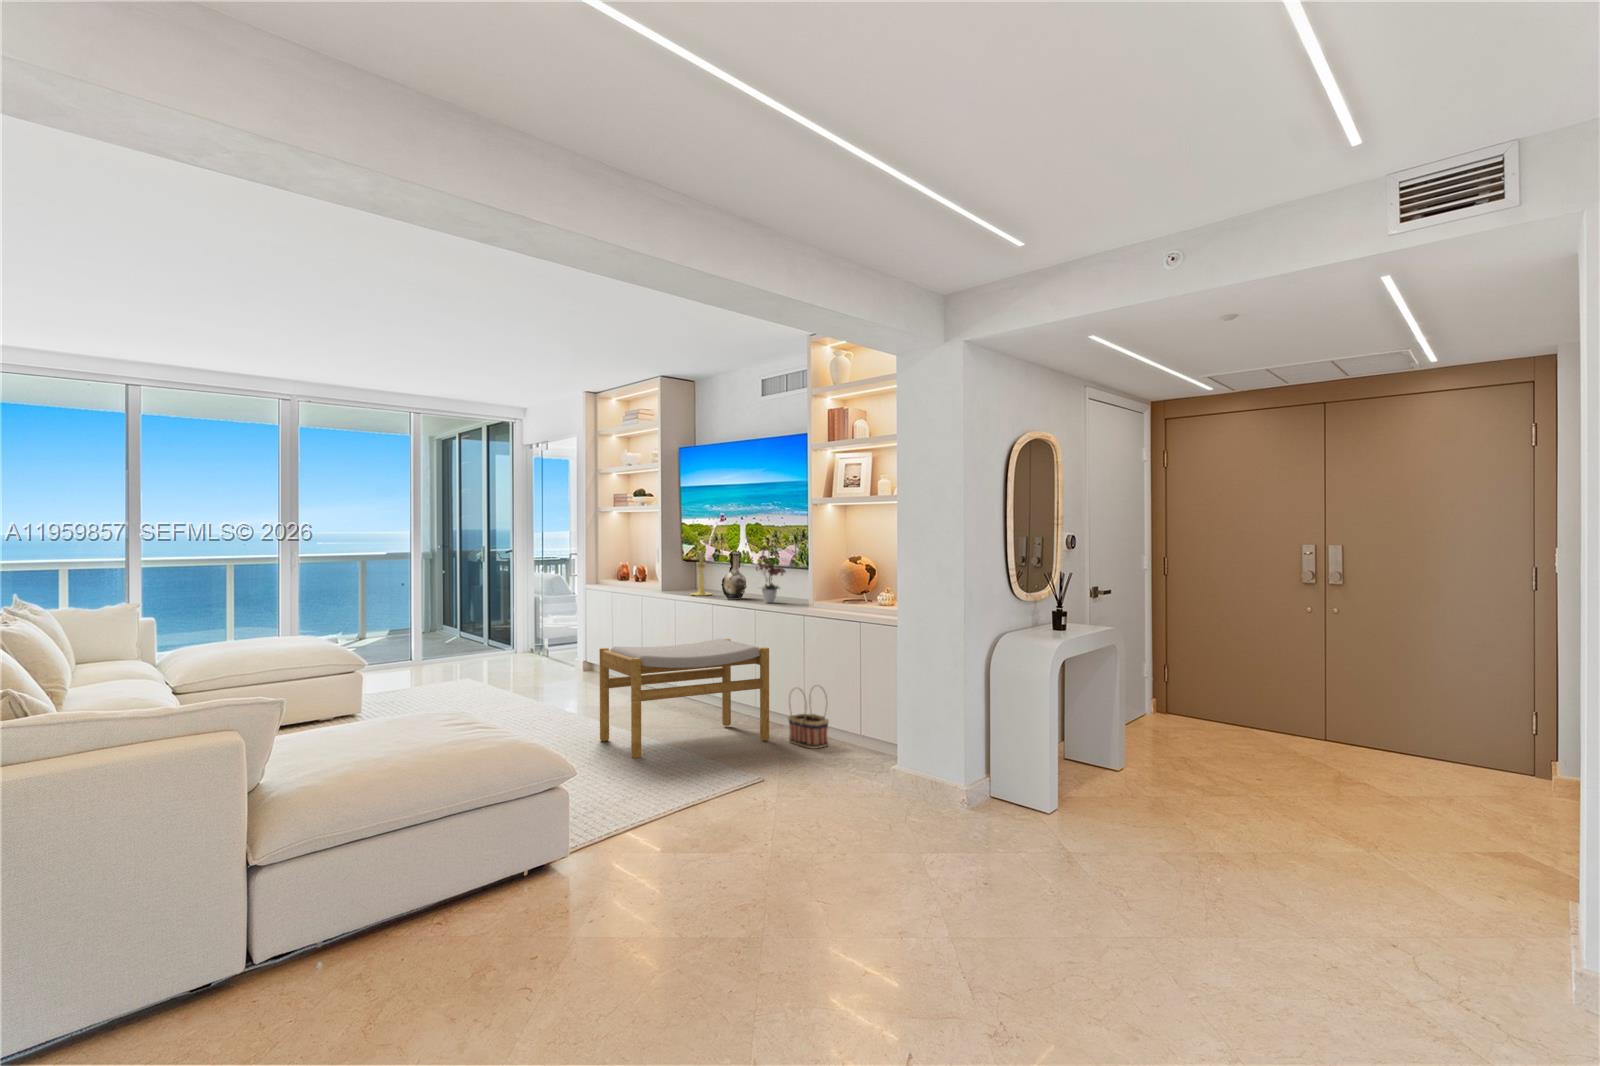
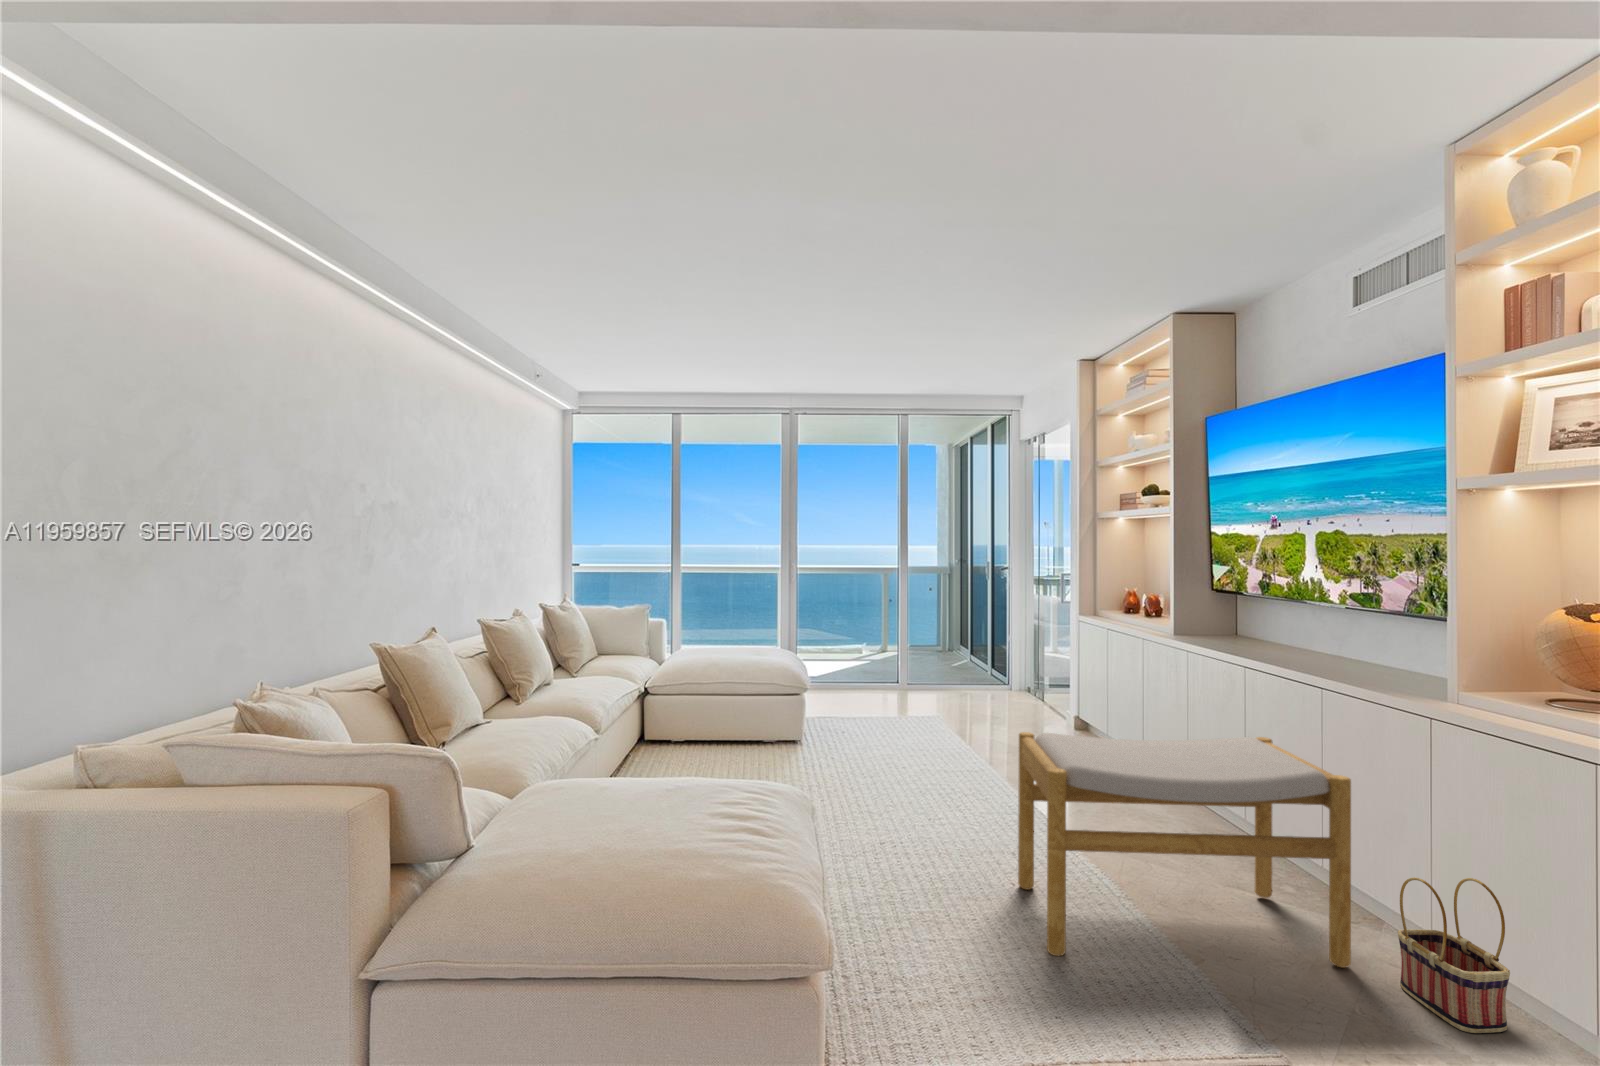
candle holder: present [692,551,711,596] -> none [1218,574,1256,647]
decorative vase: present [721,551,747,599] -> none [1267,578,1317,659]
flower arrangement: present [756,555,785,603] -> none [1327,582,1402,675]

